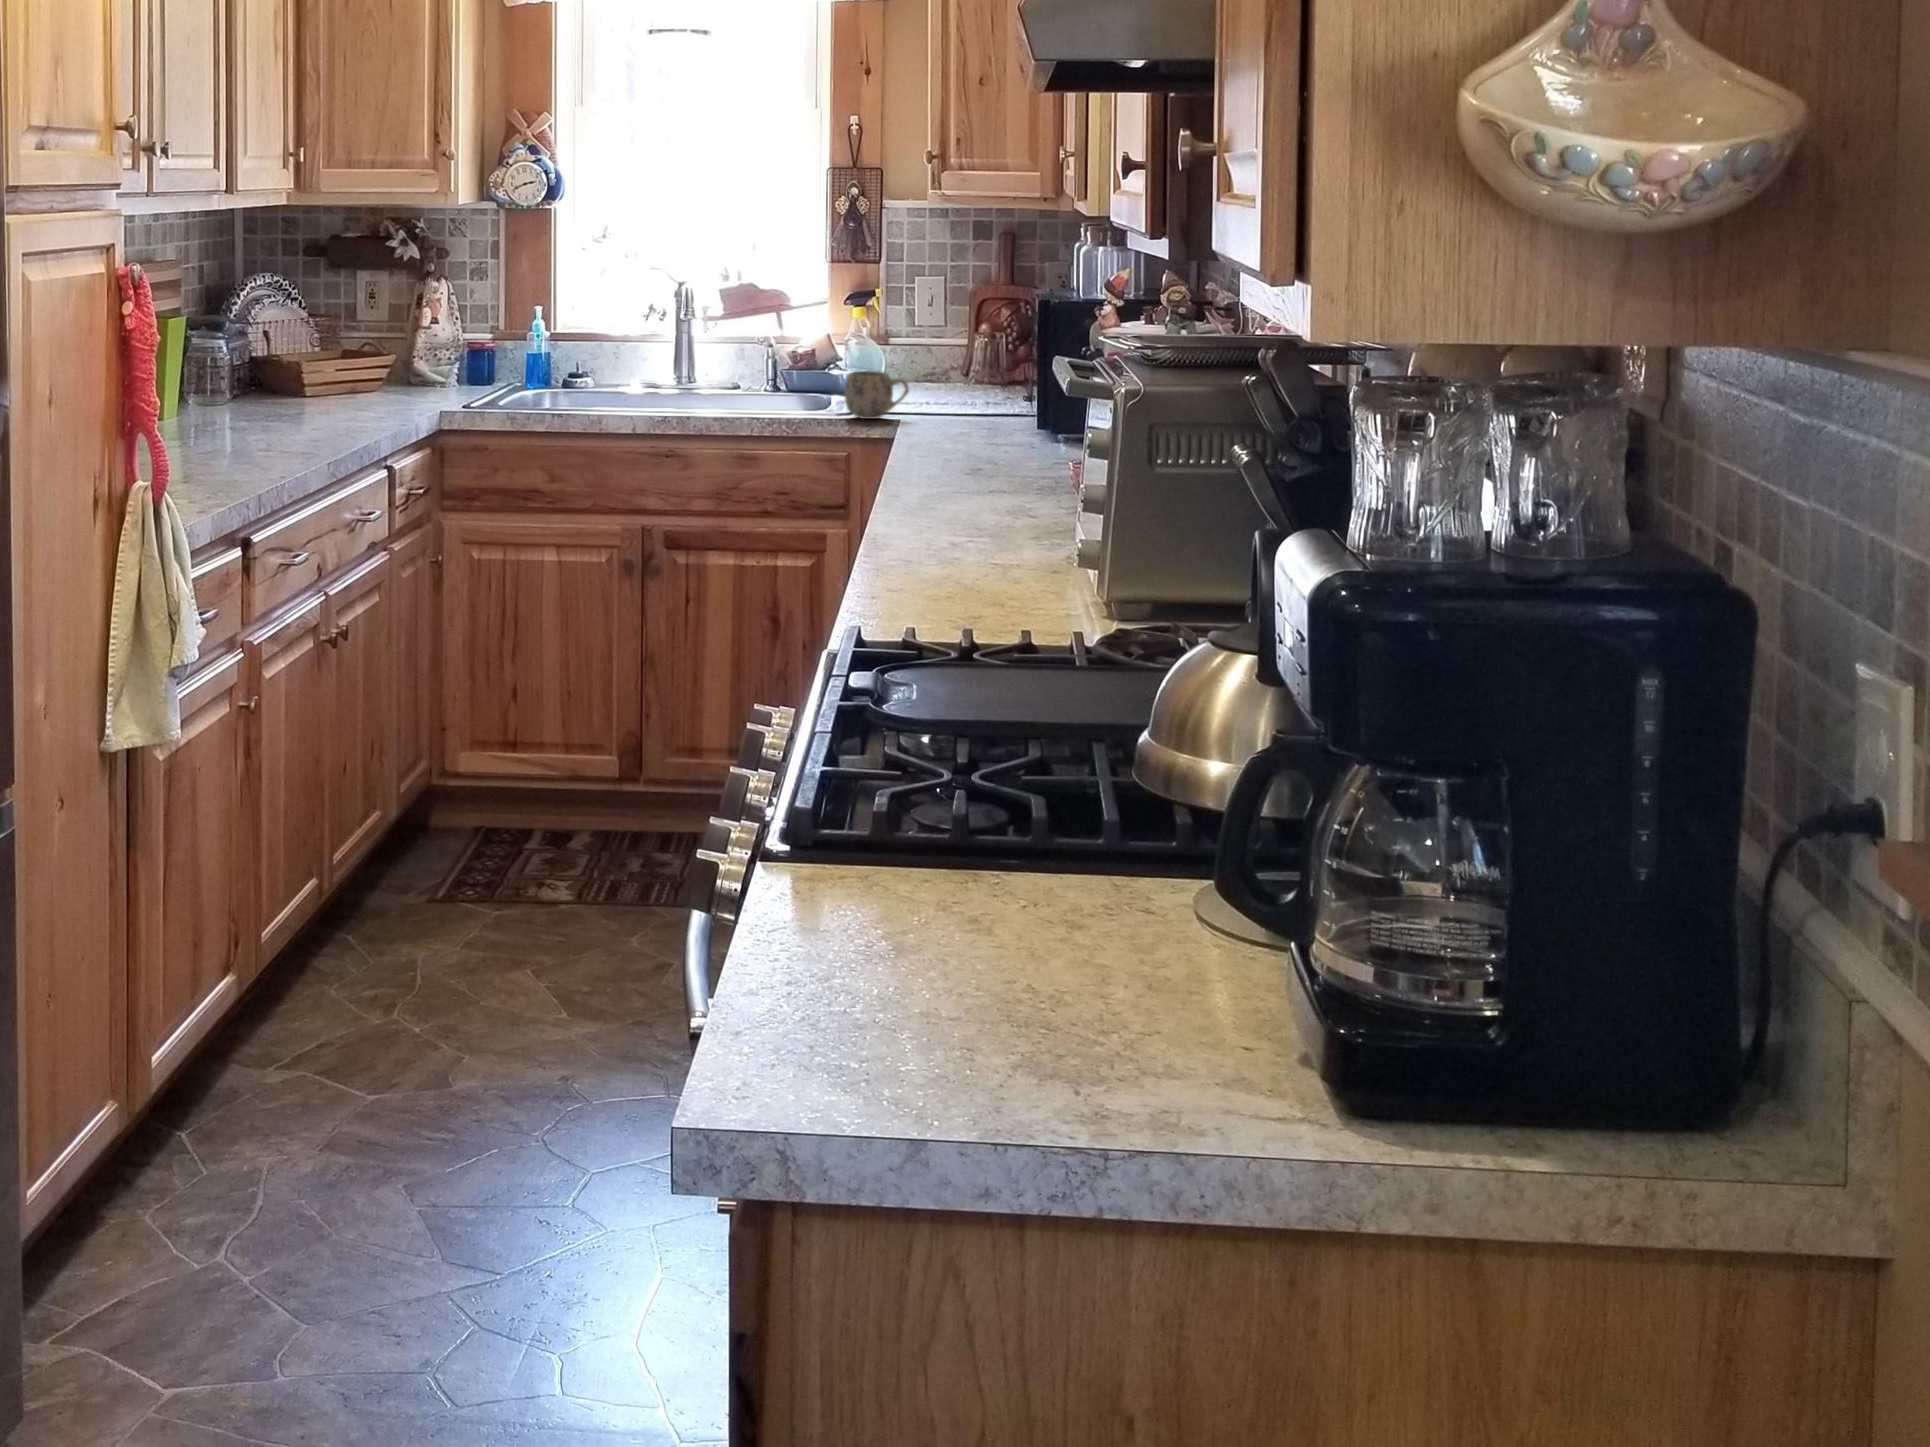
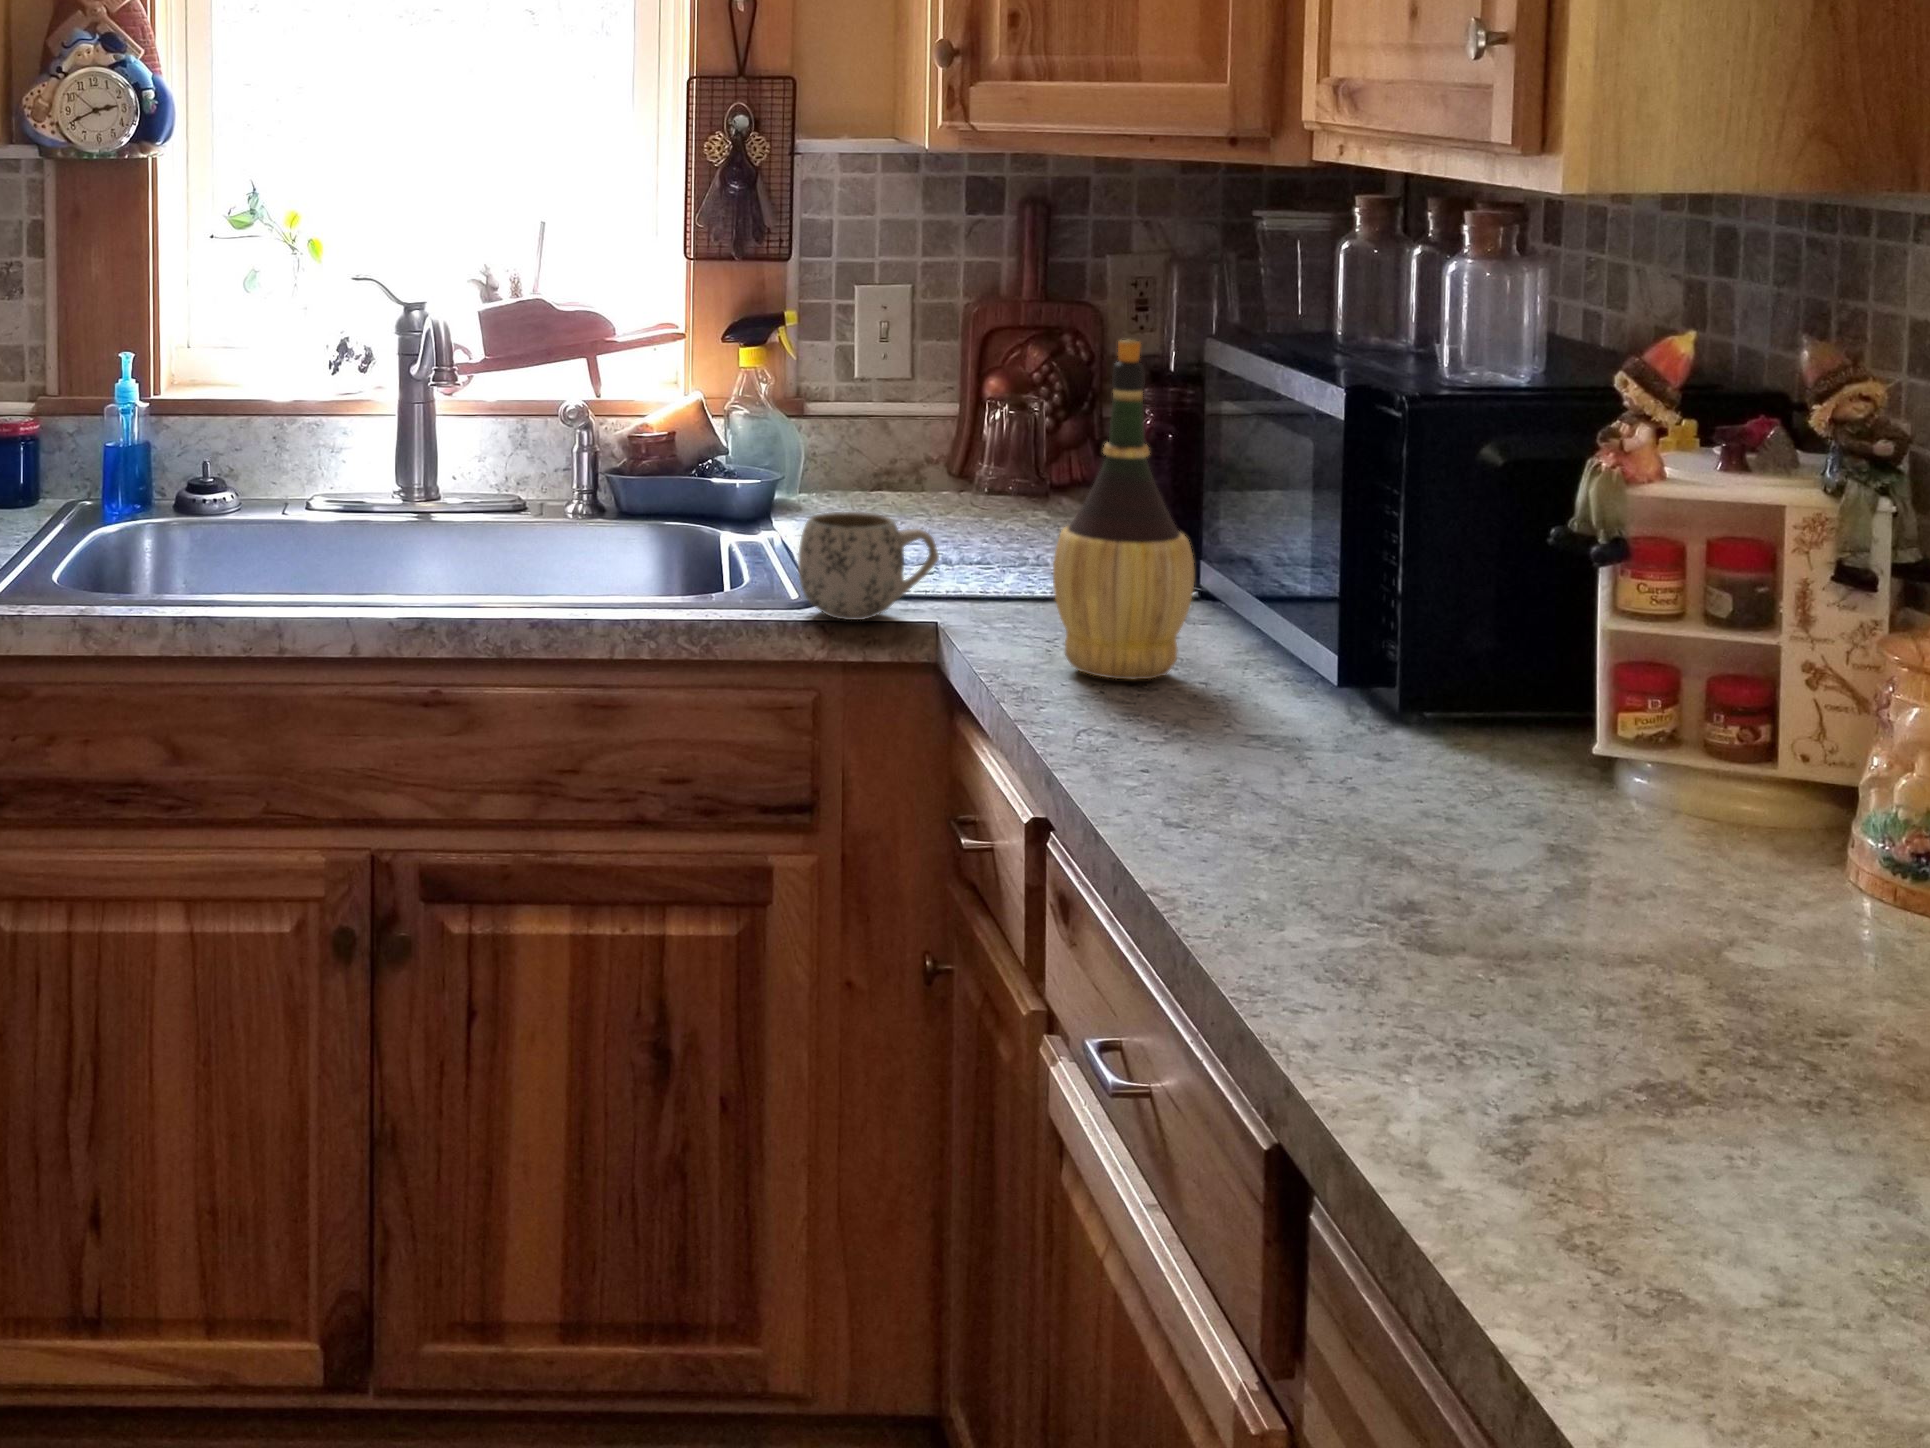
wine bottle: none [942,285,1003,434] -> present [1053,340,1194,680]

